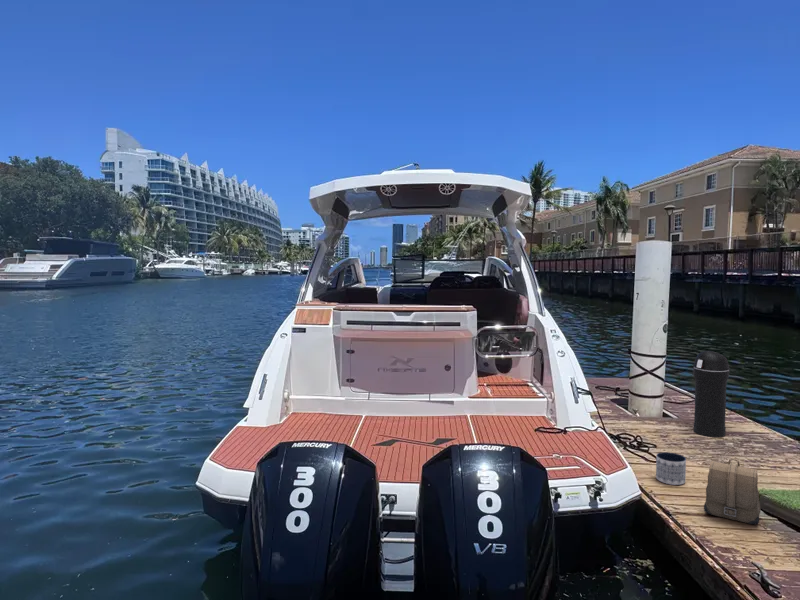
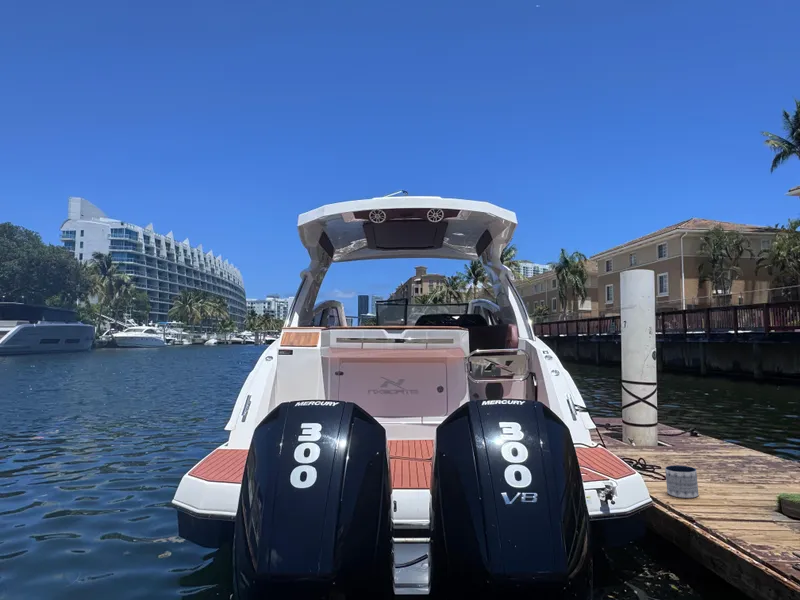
trash can: present [693,351,730,437] -> none [685,370,726,458]
backpack: present [704,458,761,524] -> none [725,457,786,525]

